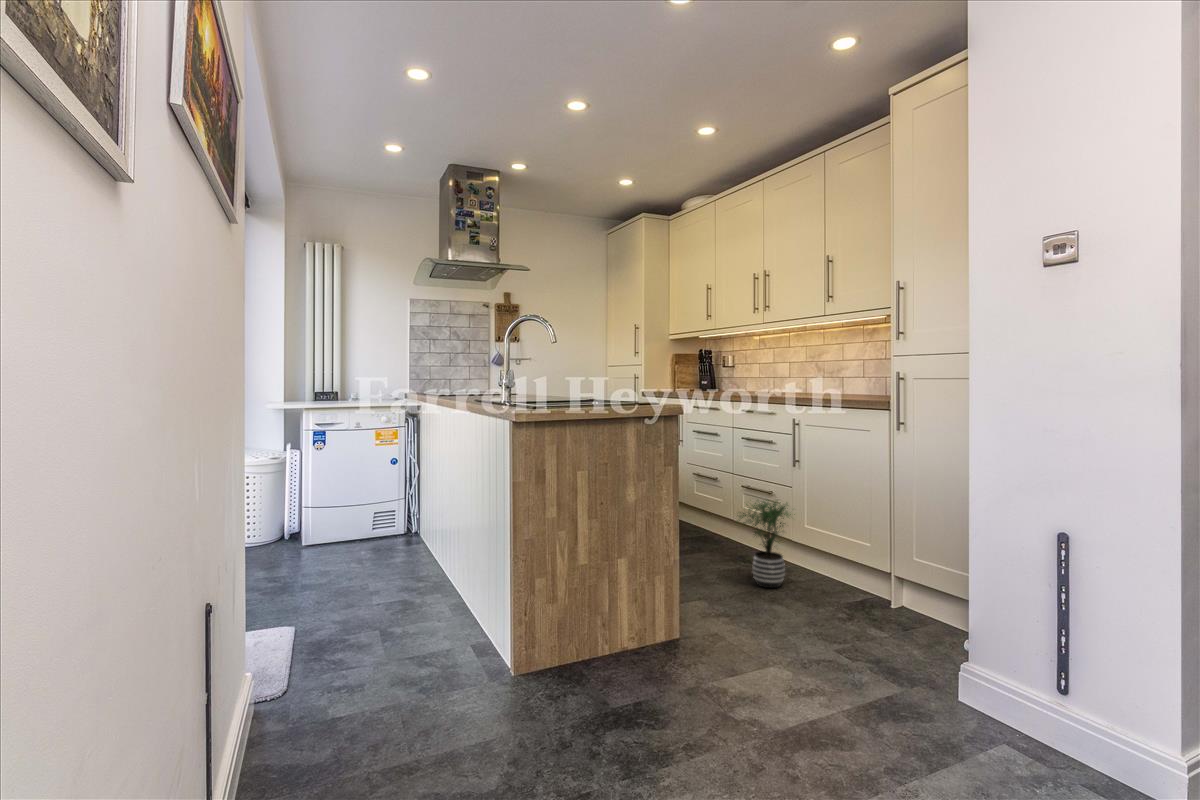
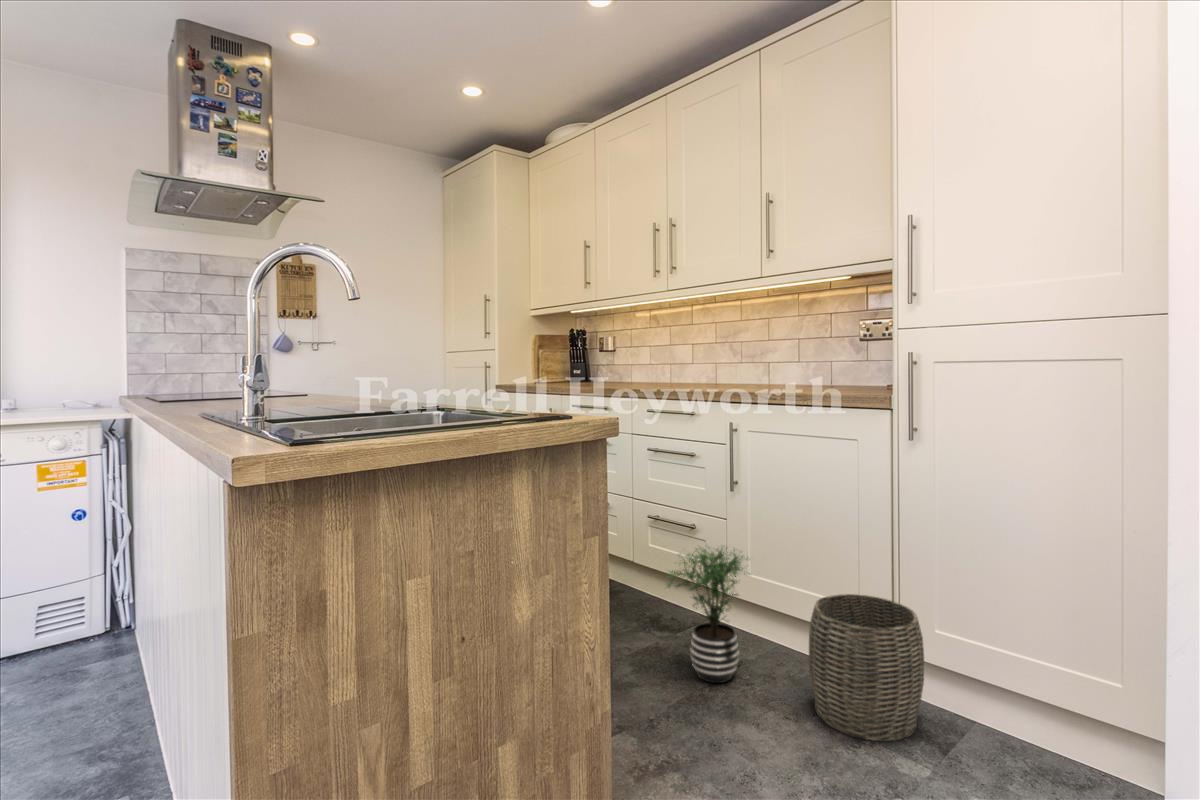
woven basket: none [824,534,899,622] -> present [809,594,924,741]

